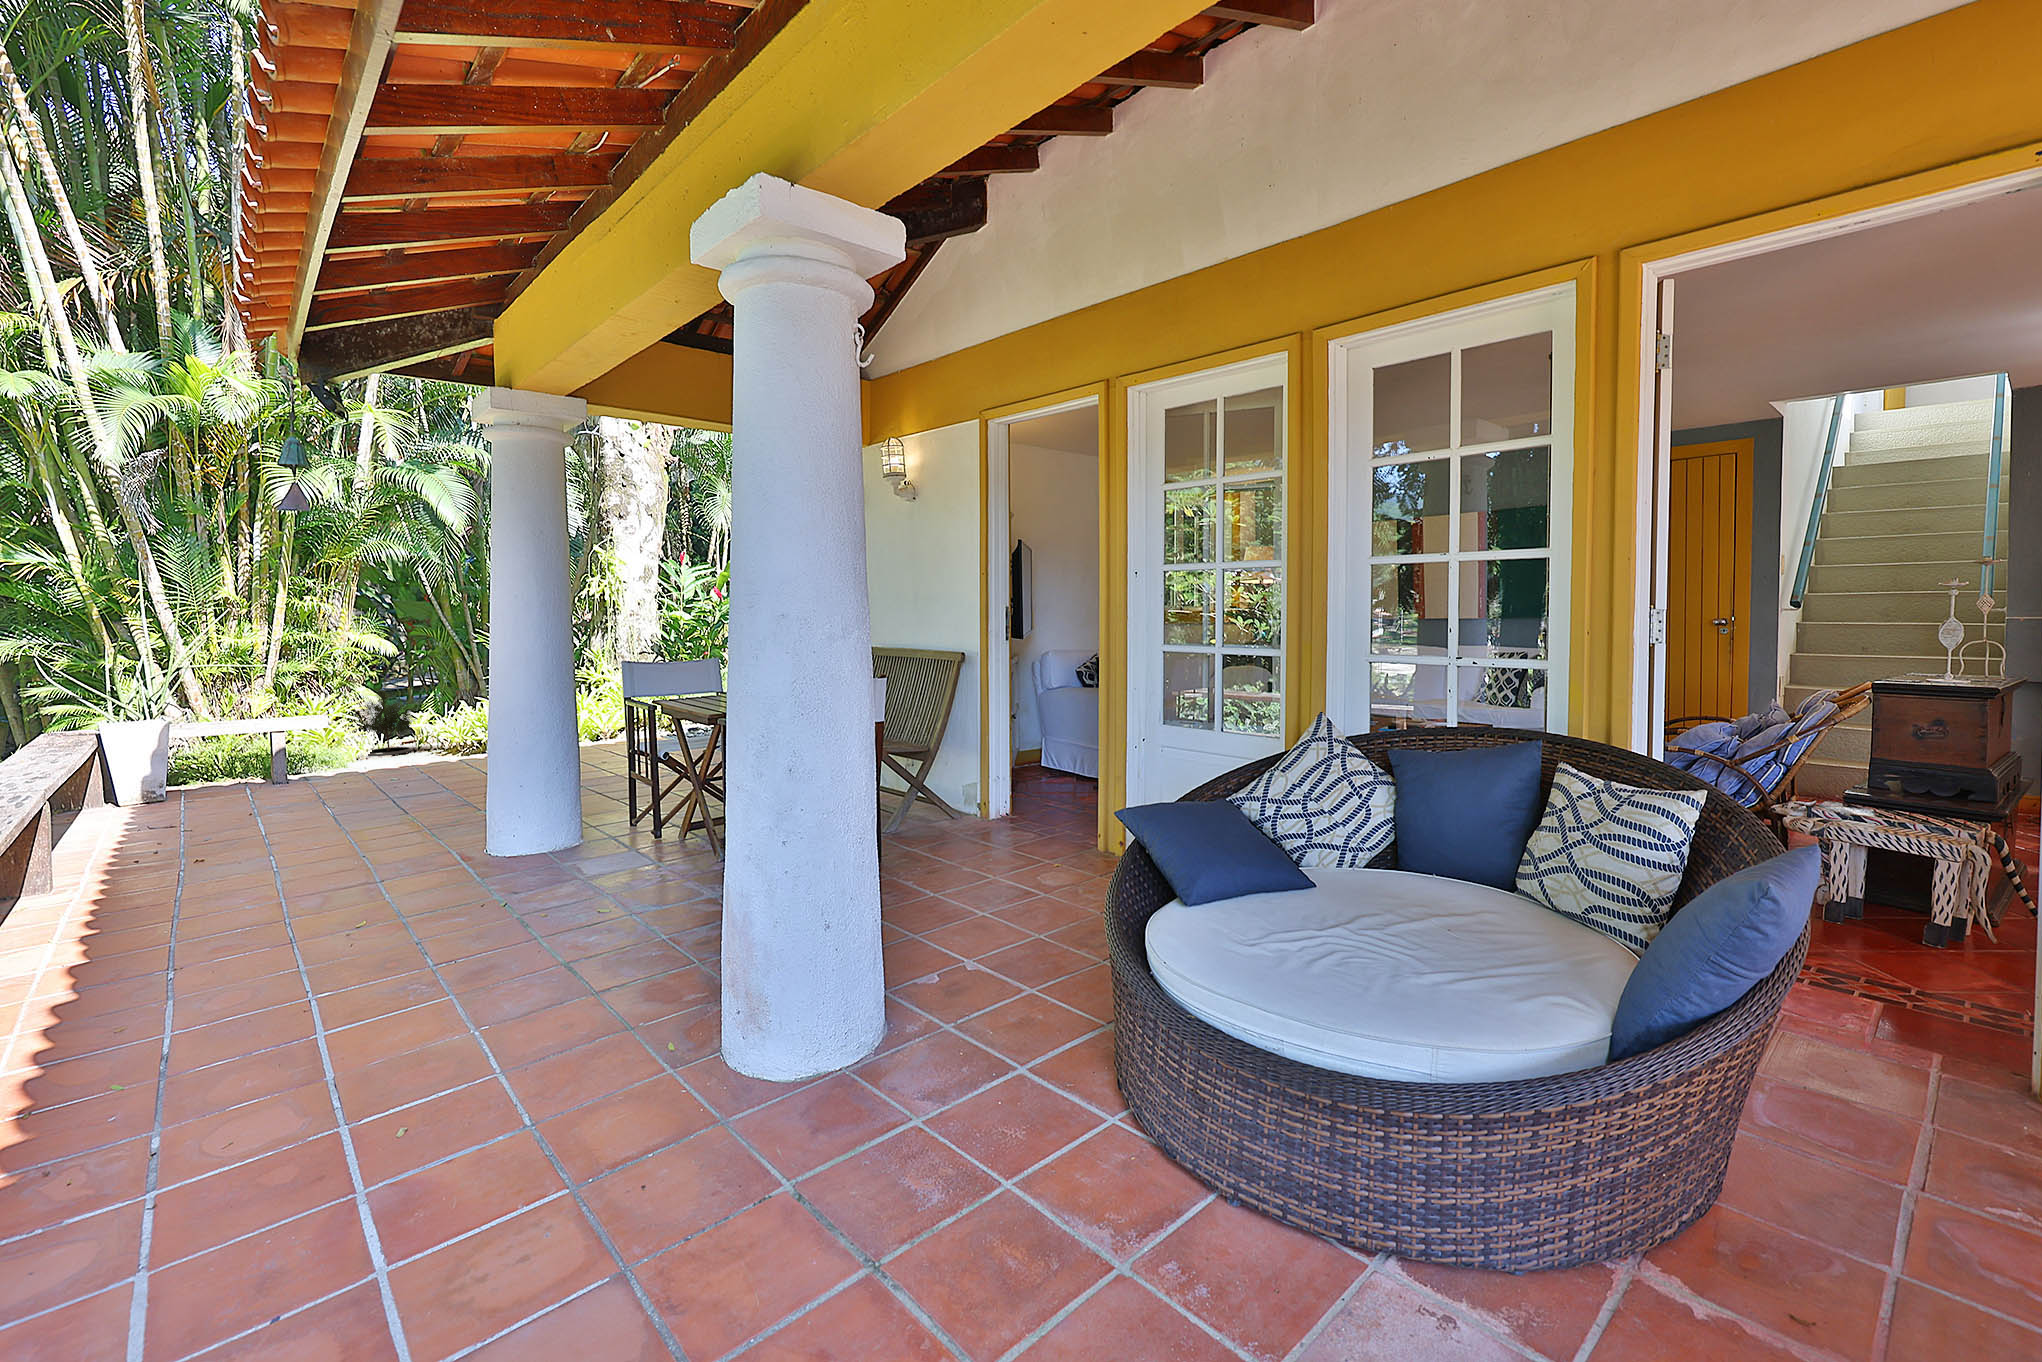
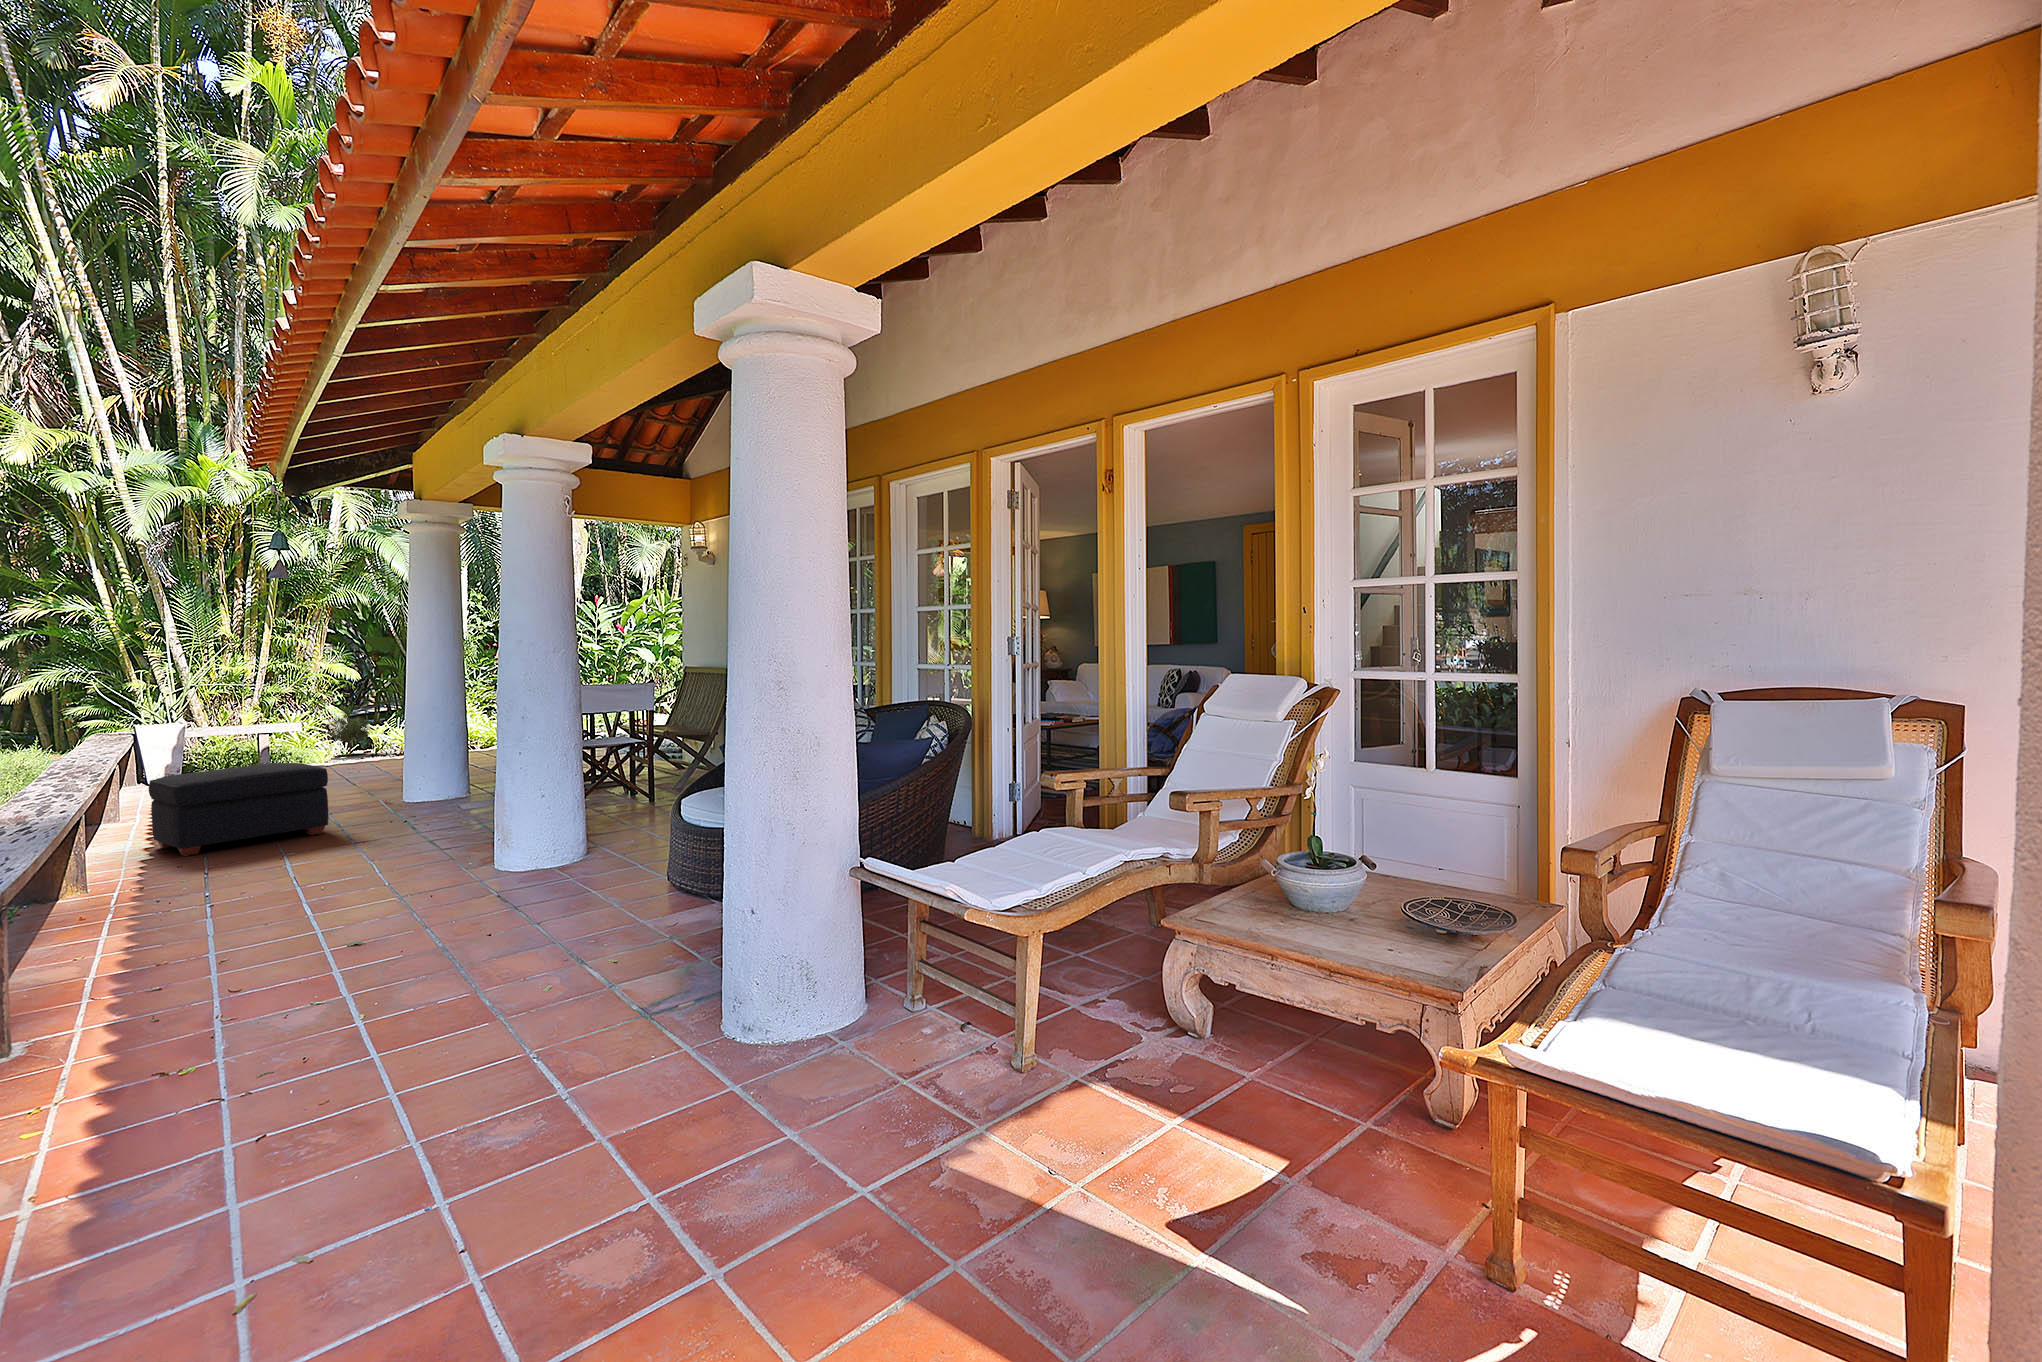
ottoman: none [108,786,384,944] -> present [149,763,328,856]

